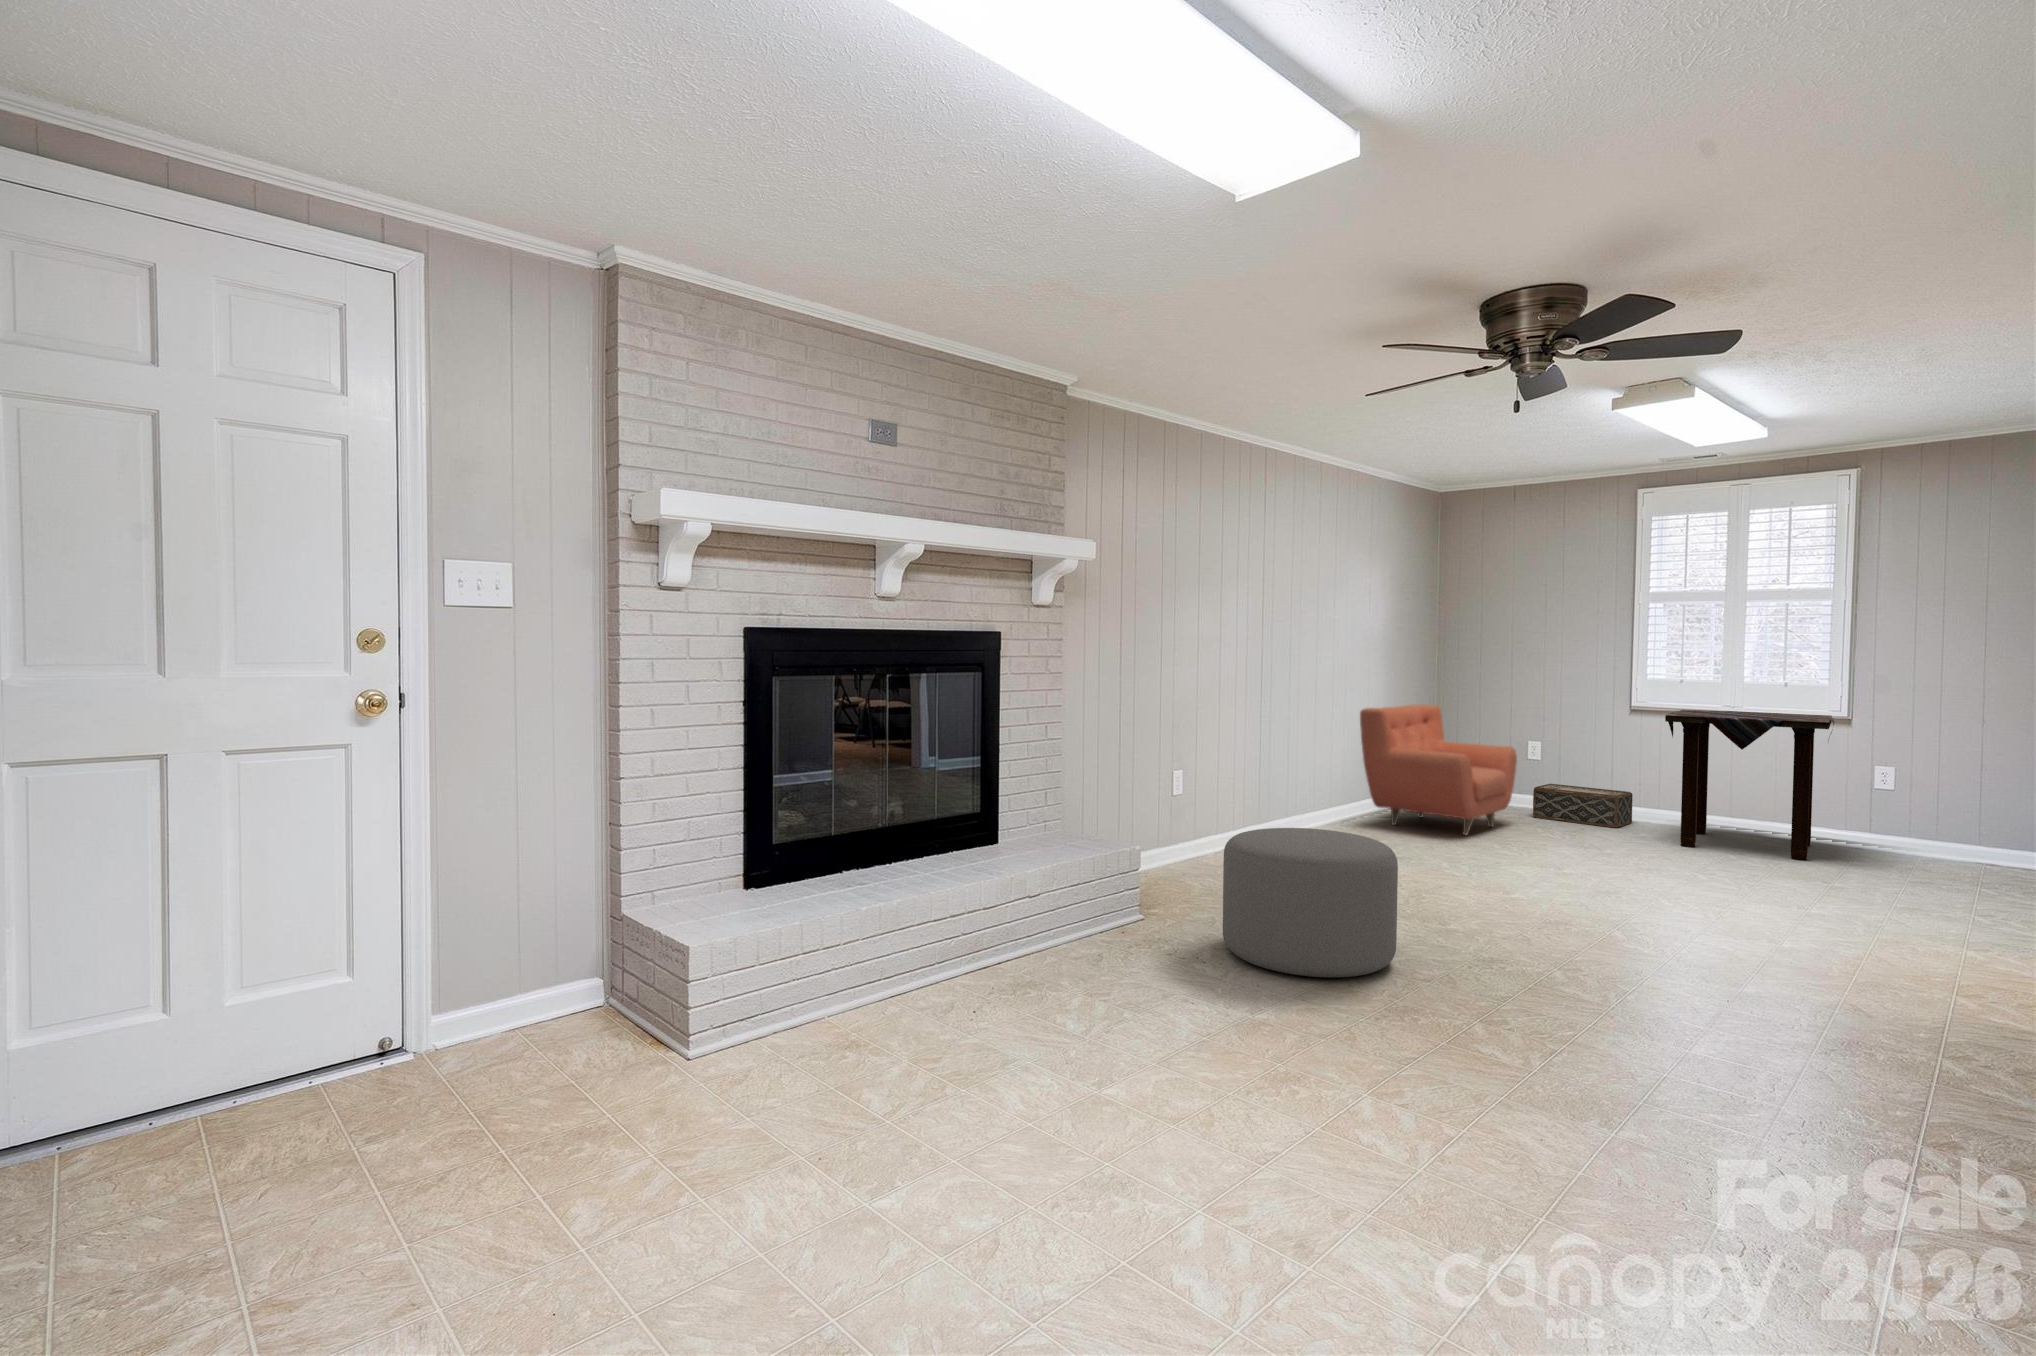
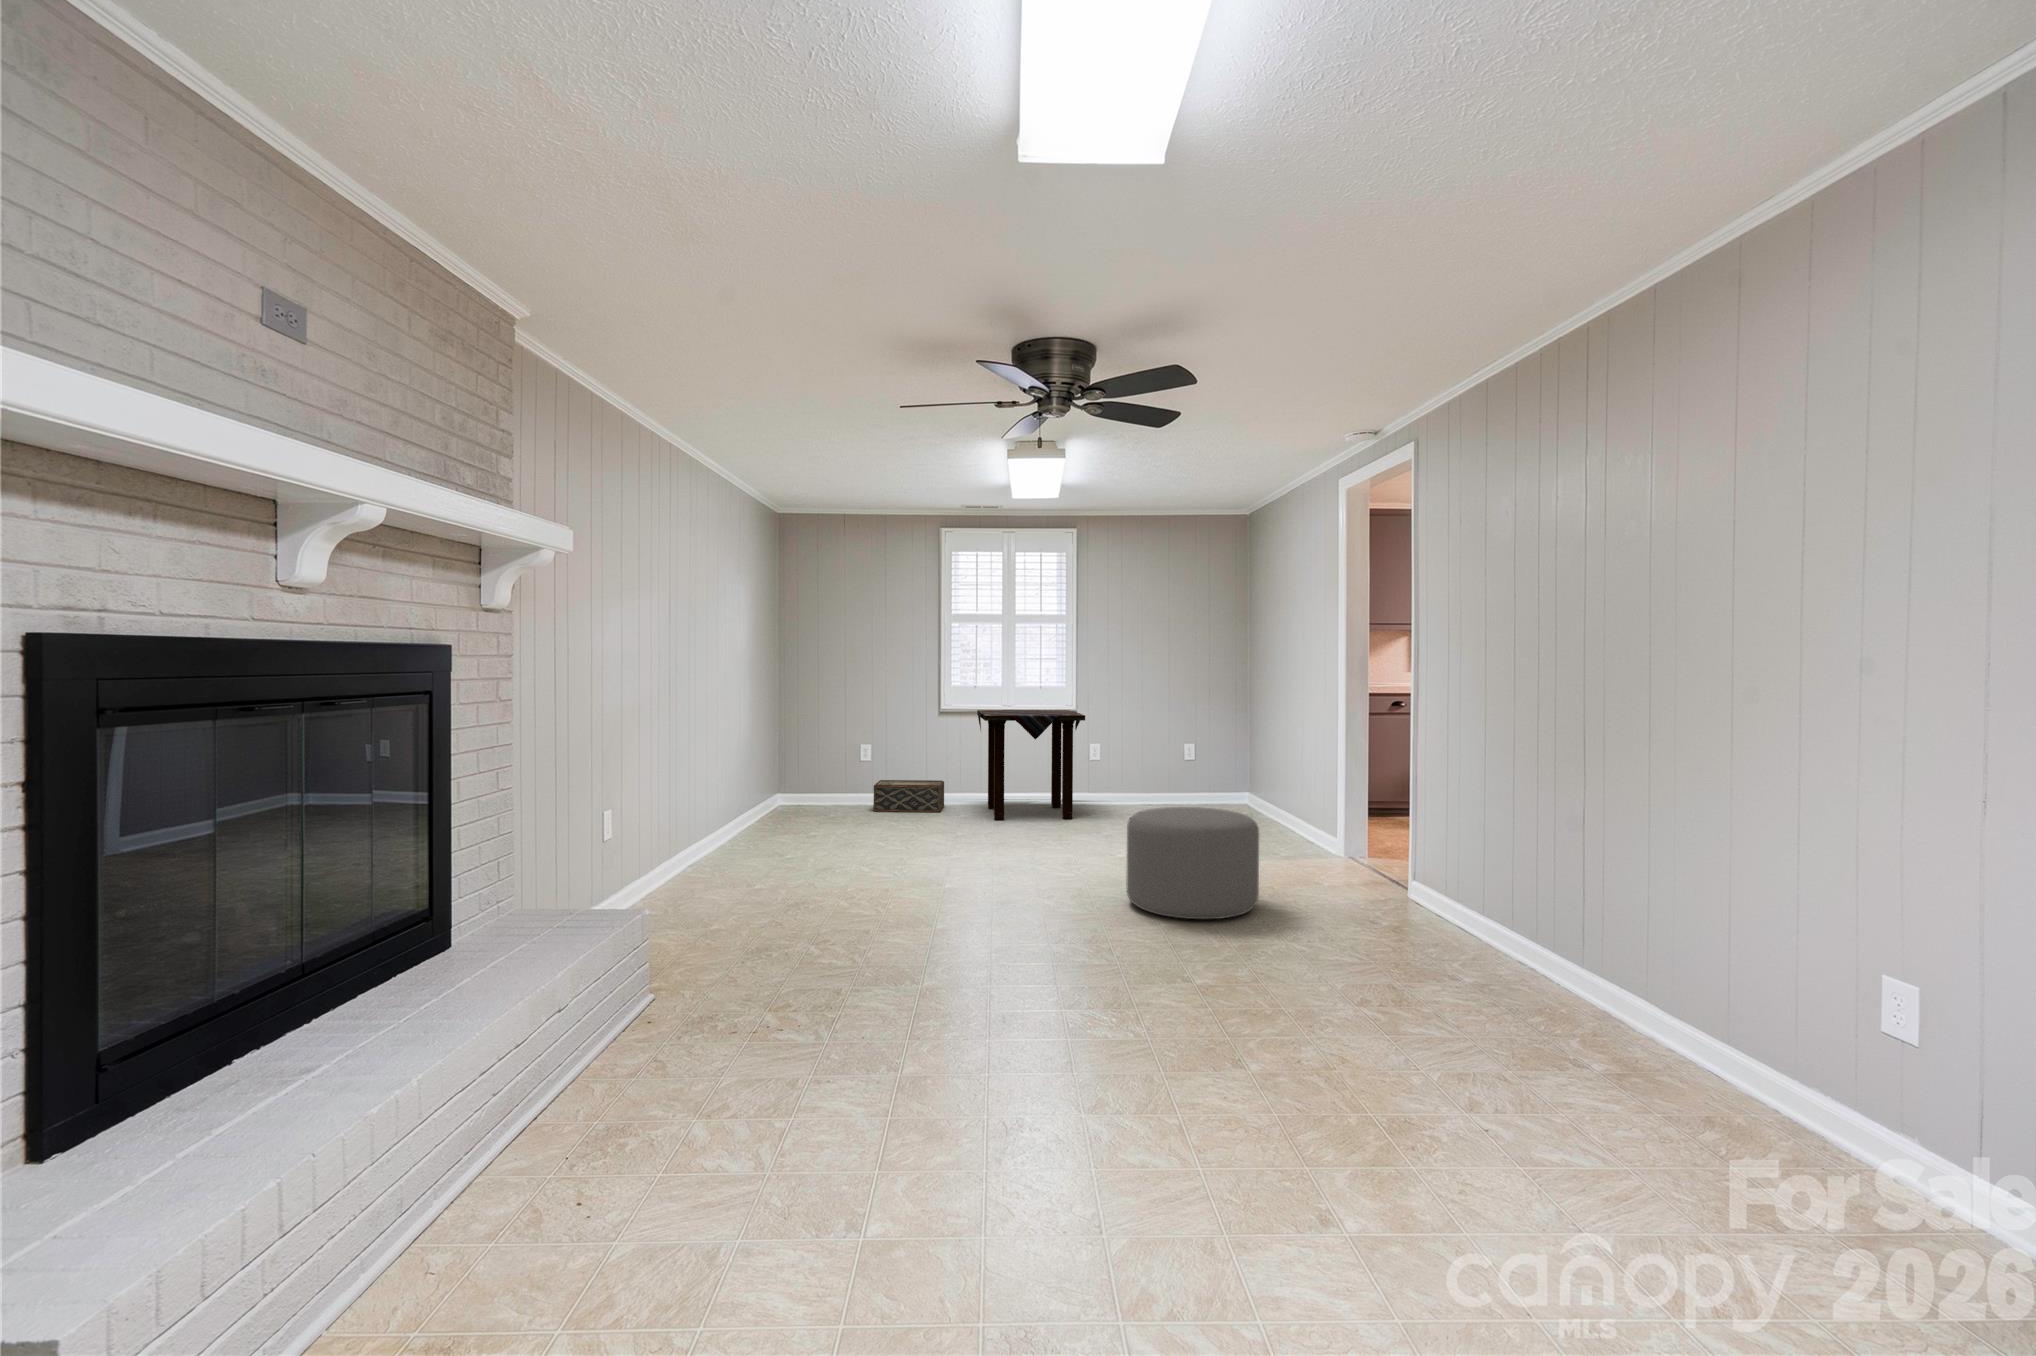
armchair: present [1360,705,1517,835] -> none [742,716,870,837]
ottoman: present [1223,828,1398,977] -> present [1126,807,1259,919]

